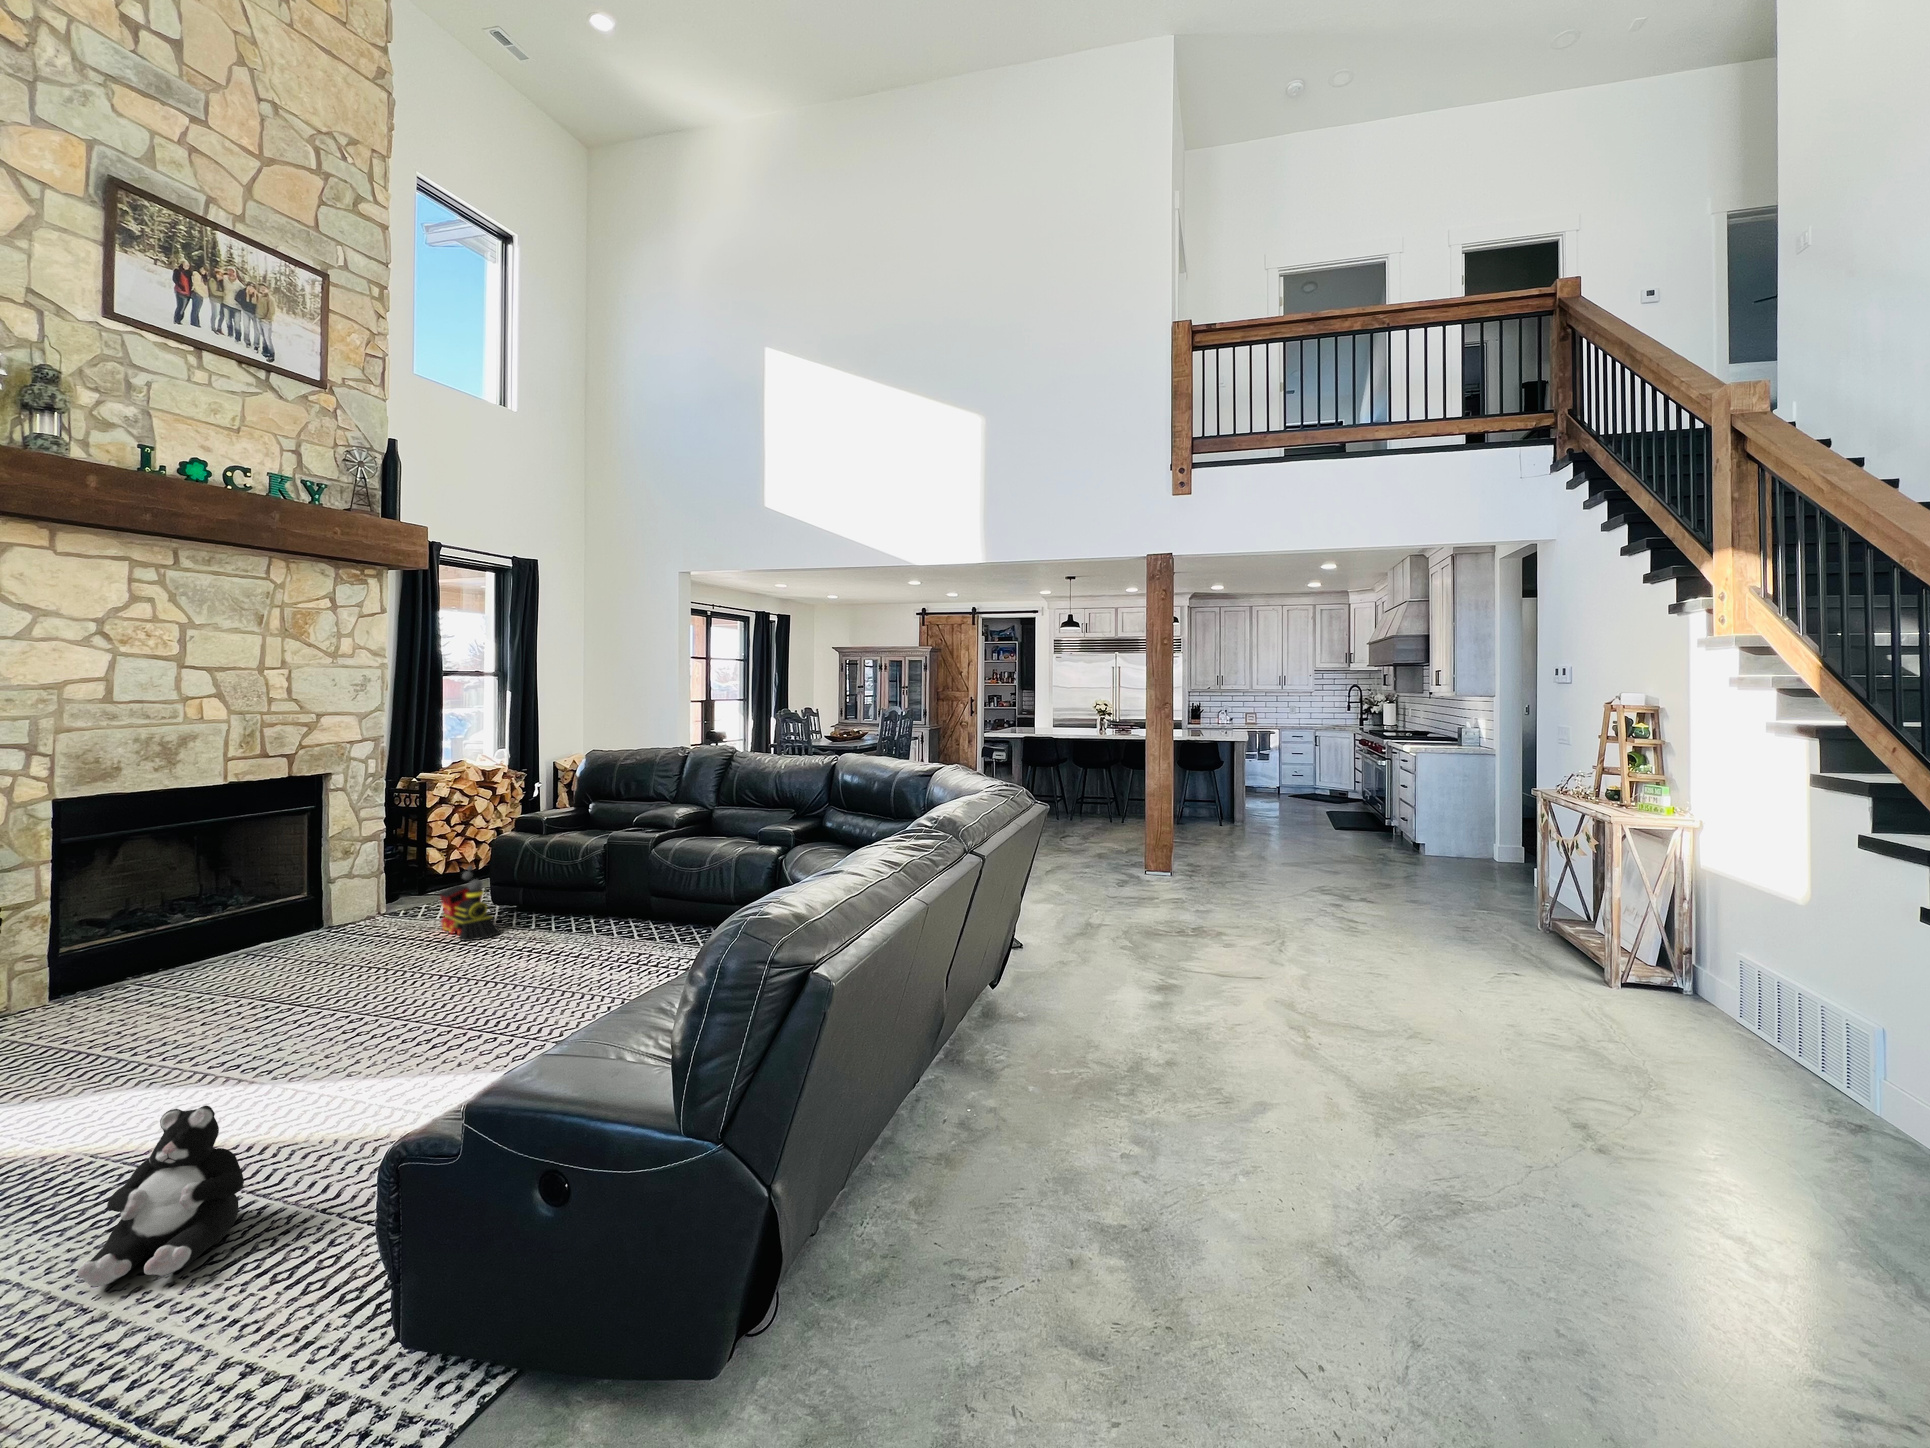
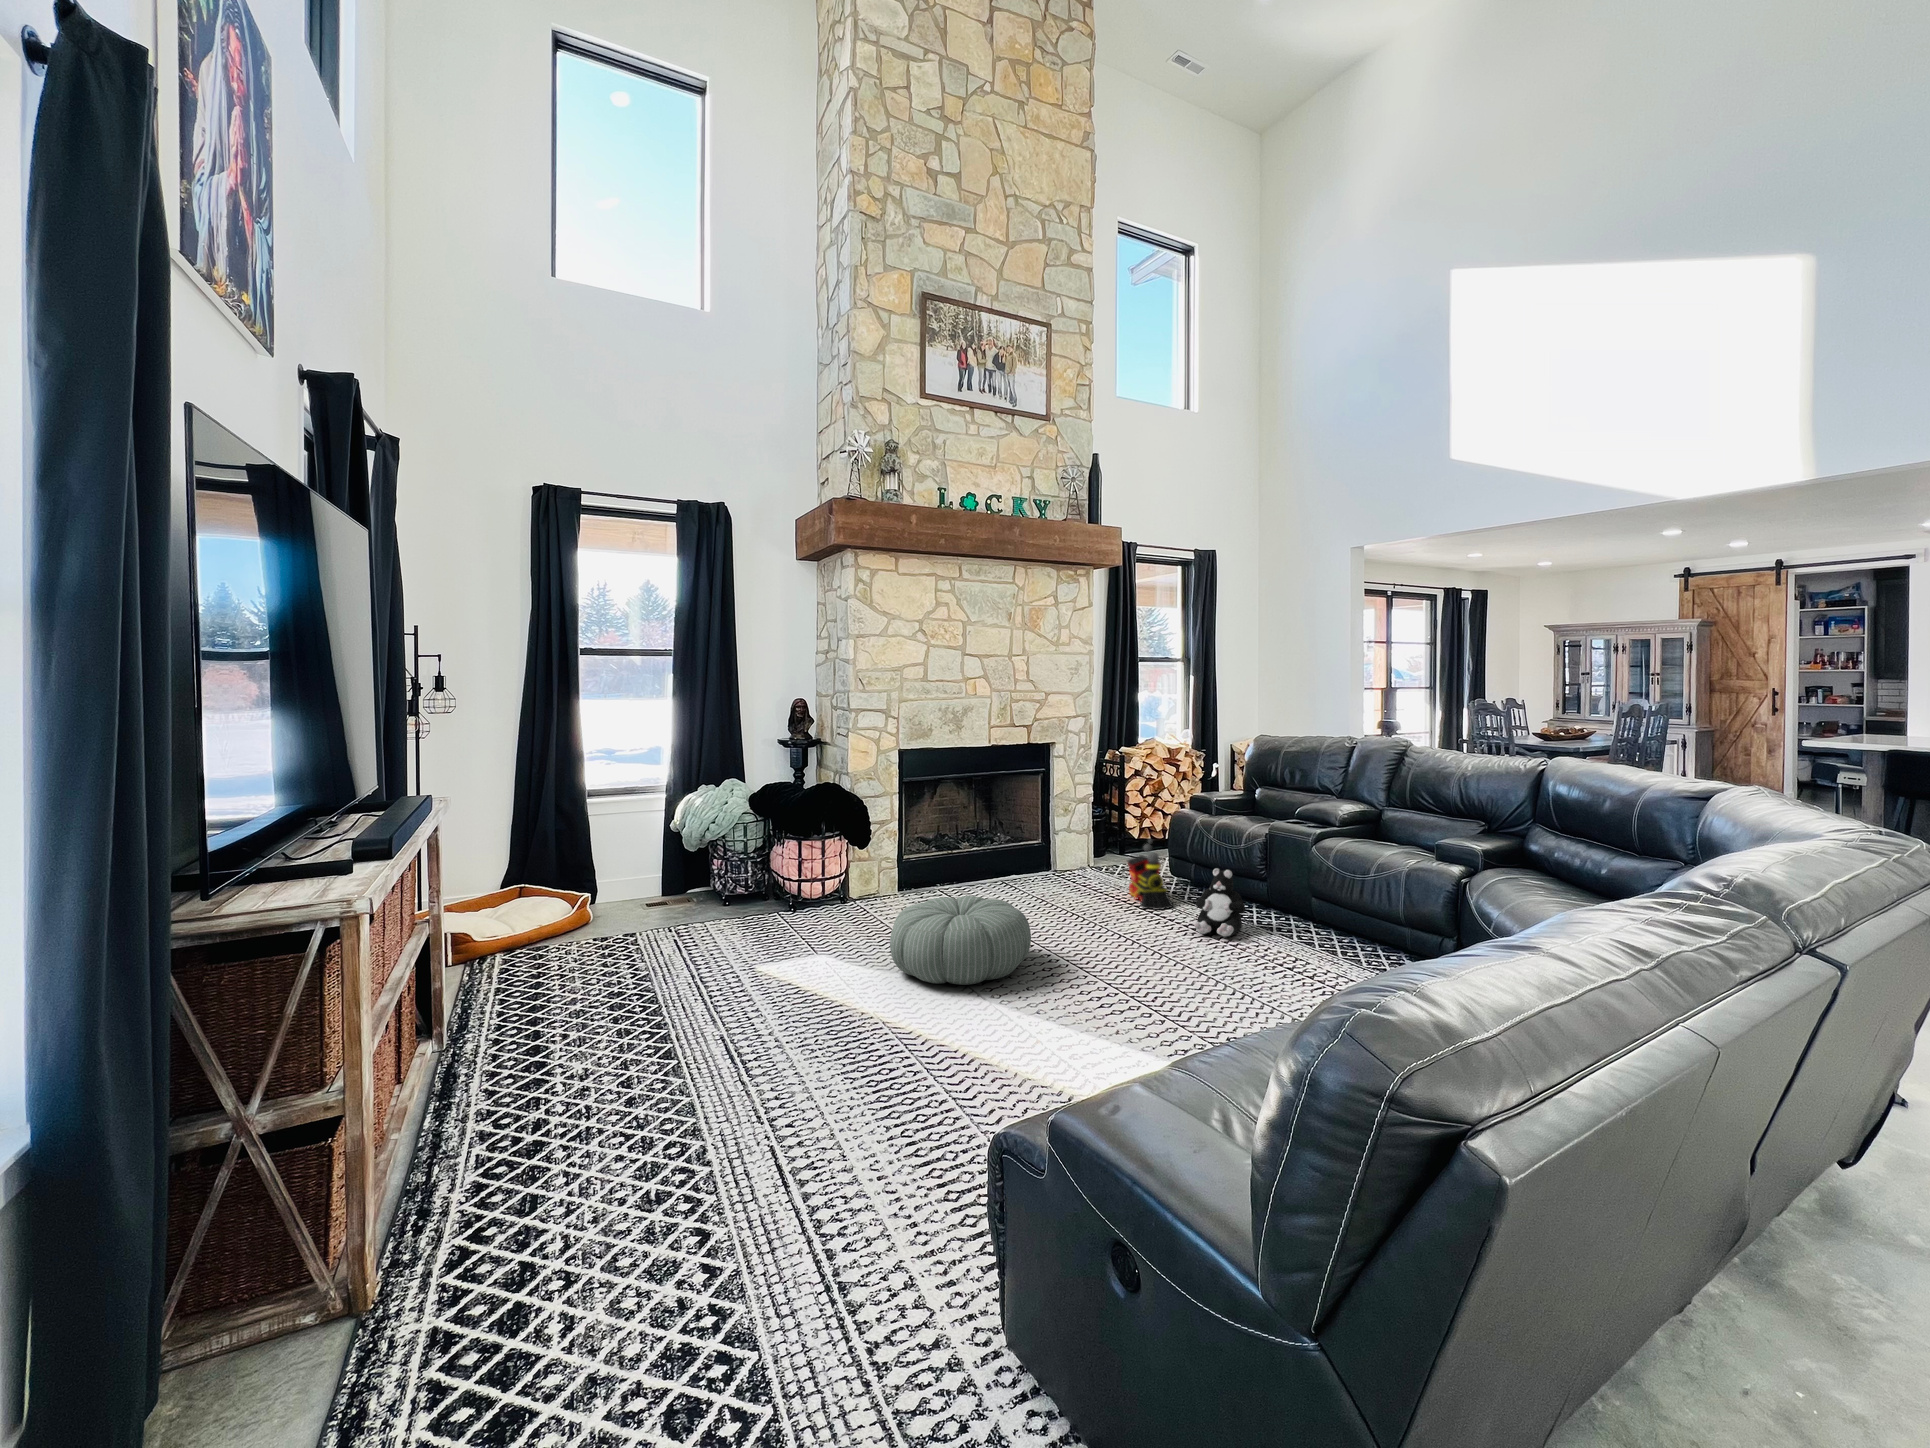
pouf: none [81,962,324,1086] -> present [890,896,1031,985]
plush toy: present [78,1105,244,1287] -> present [1194,868,1245,937]

